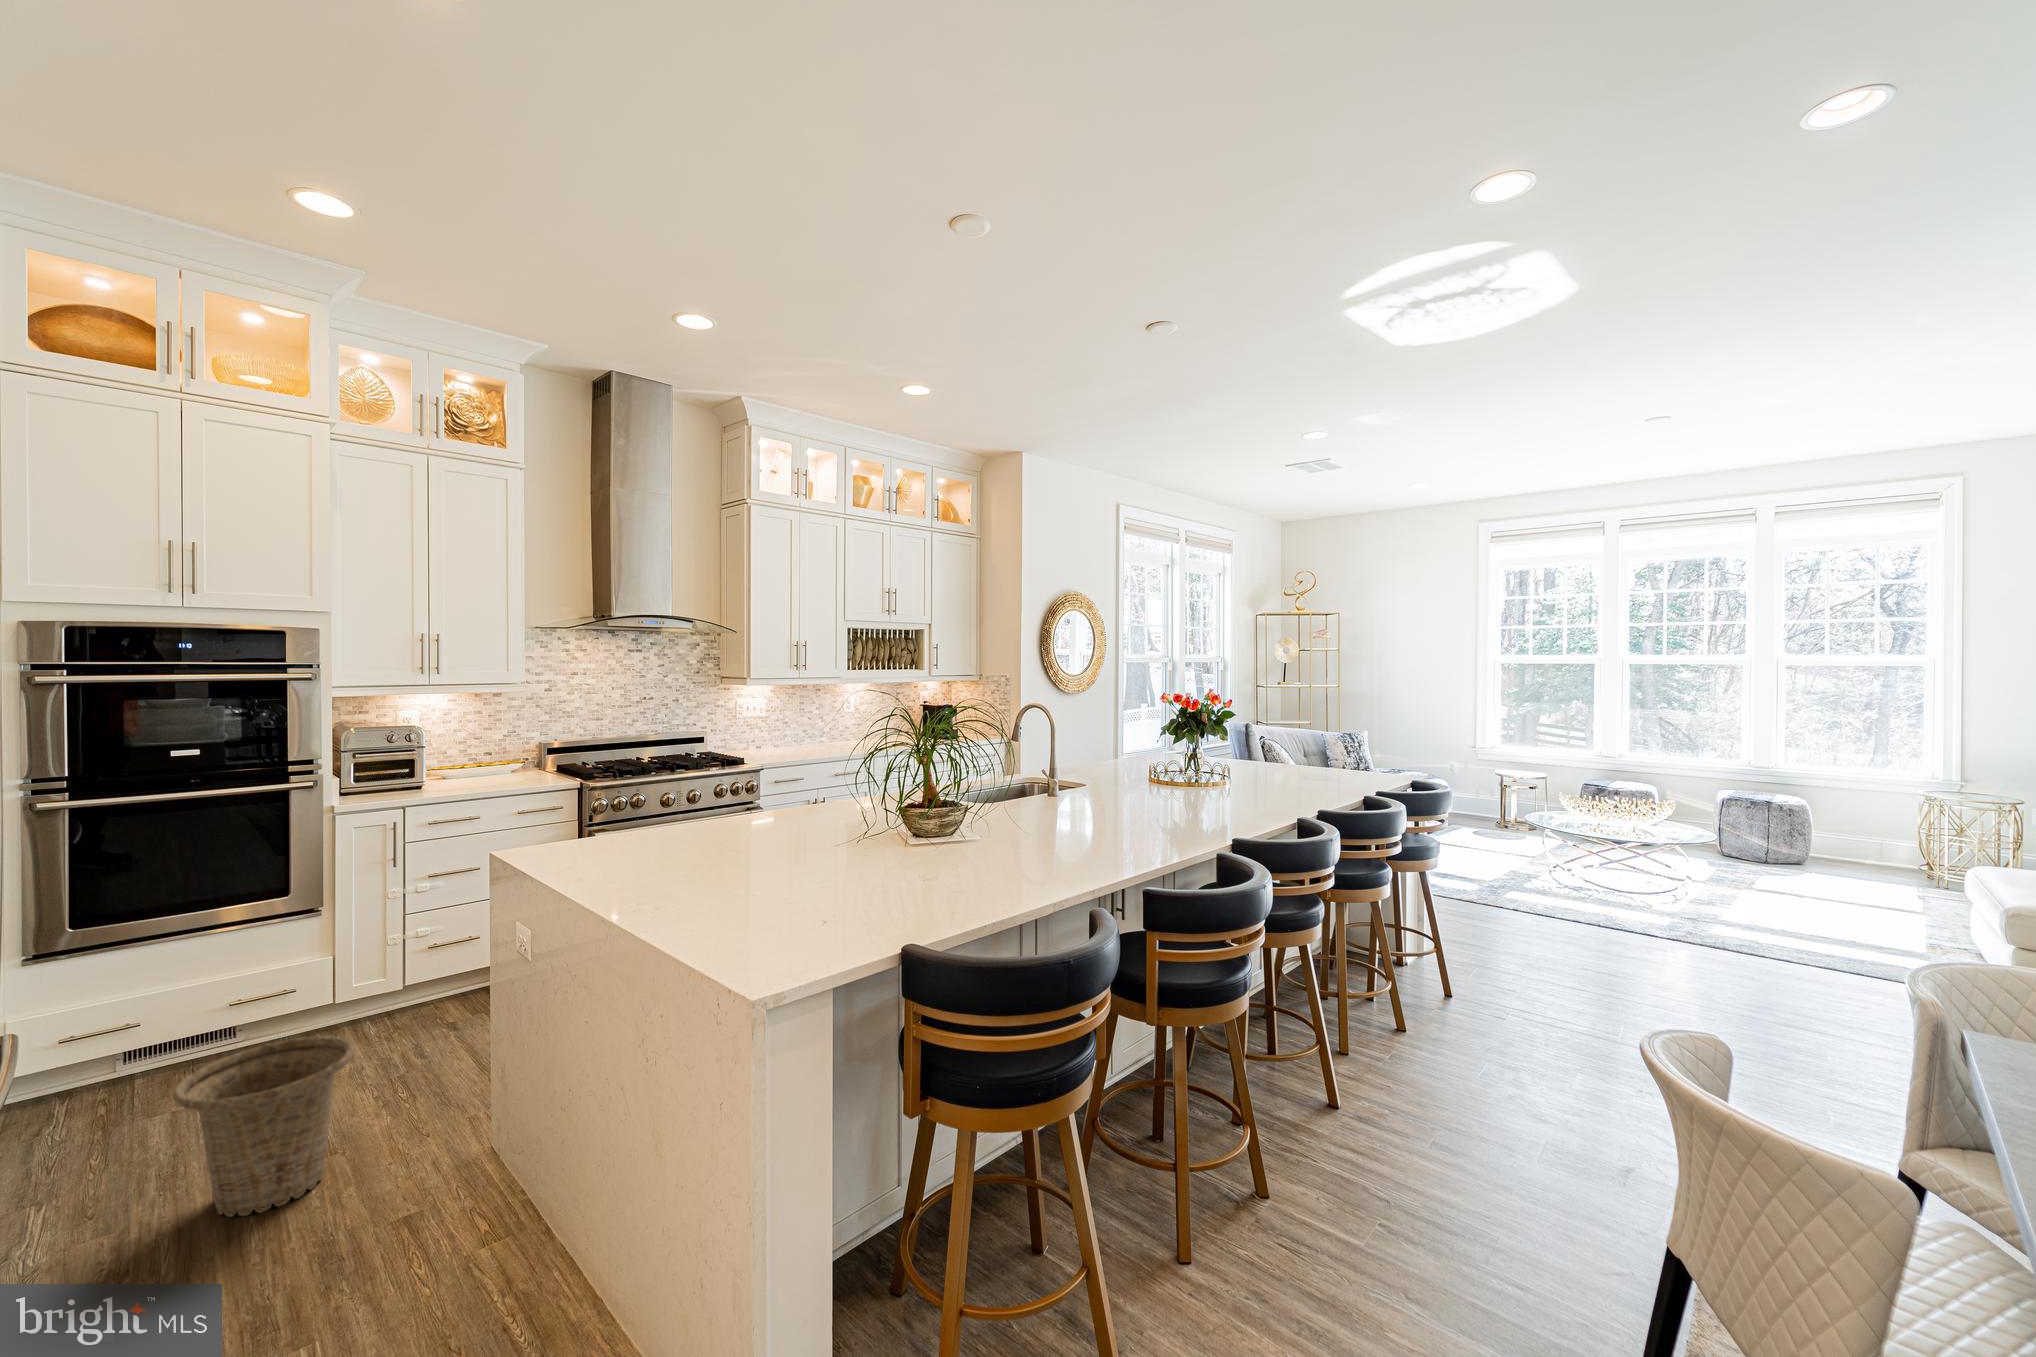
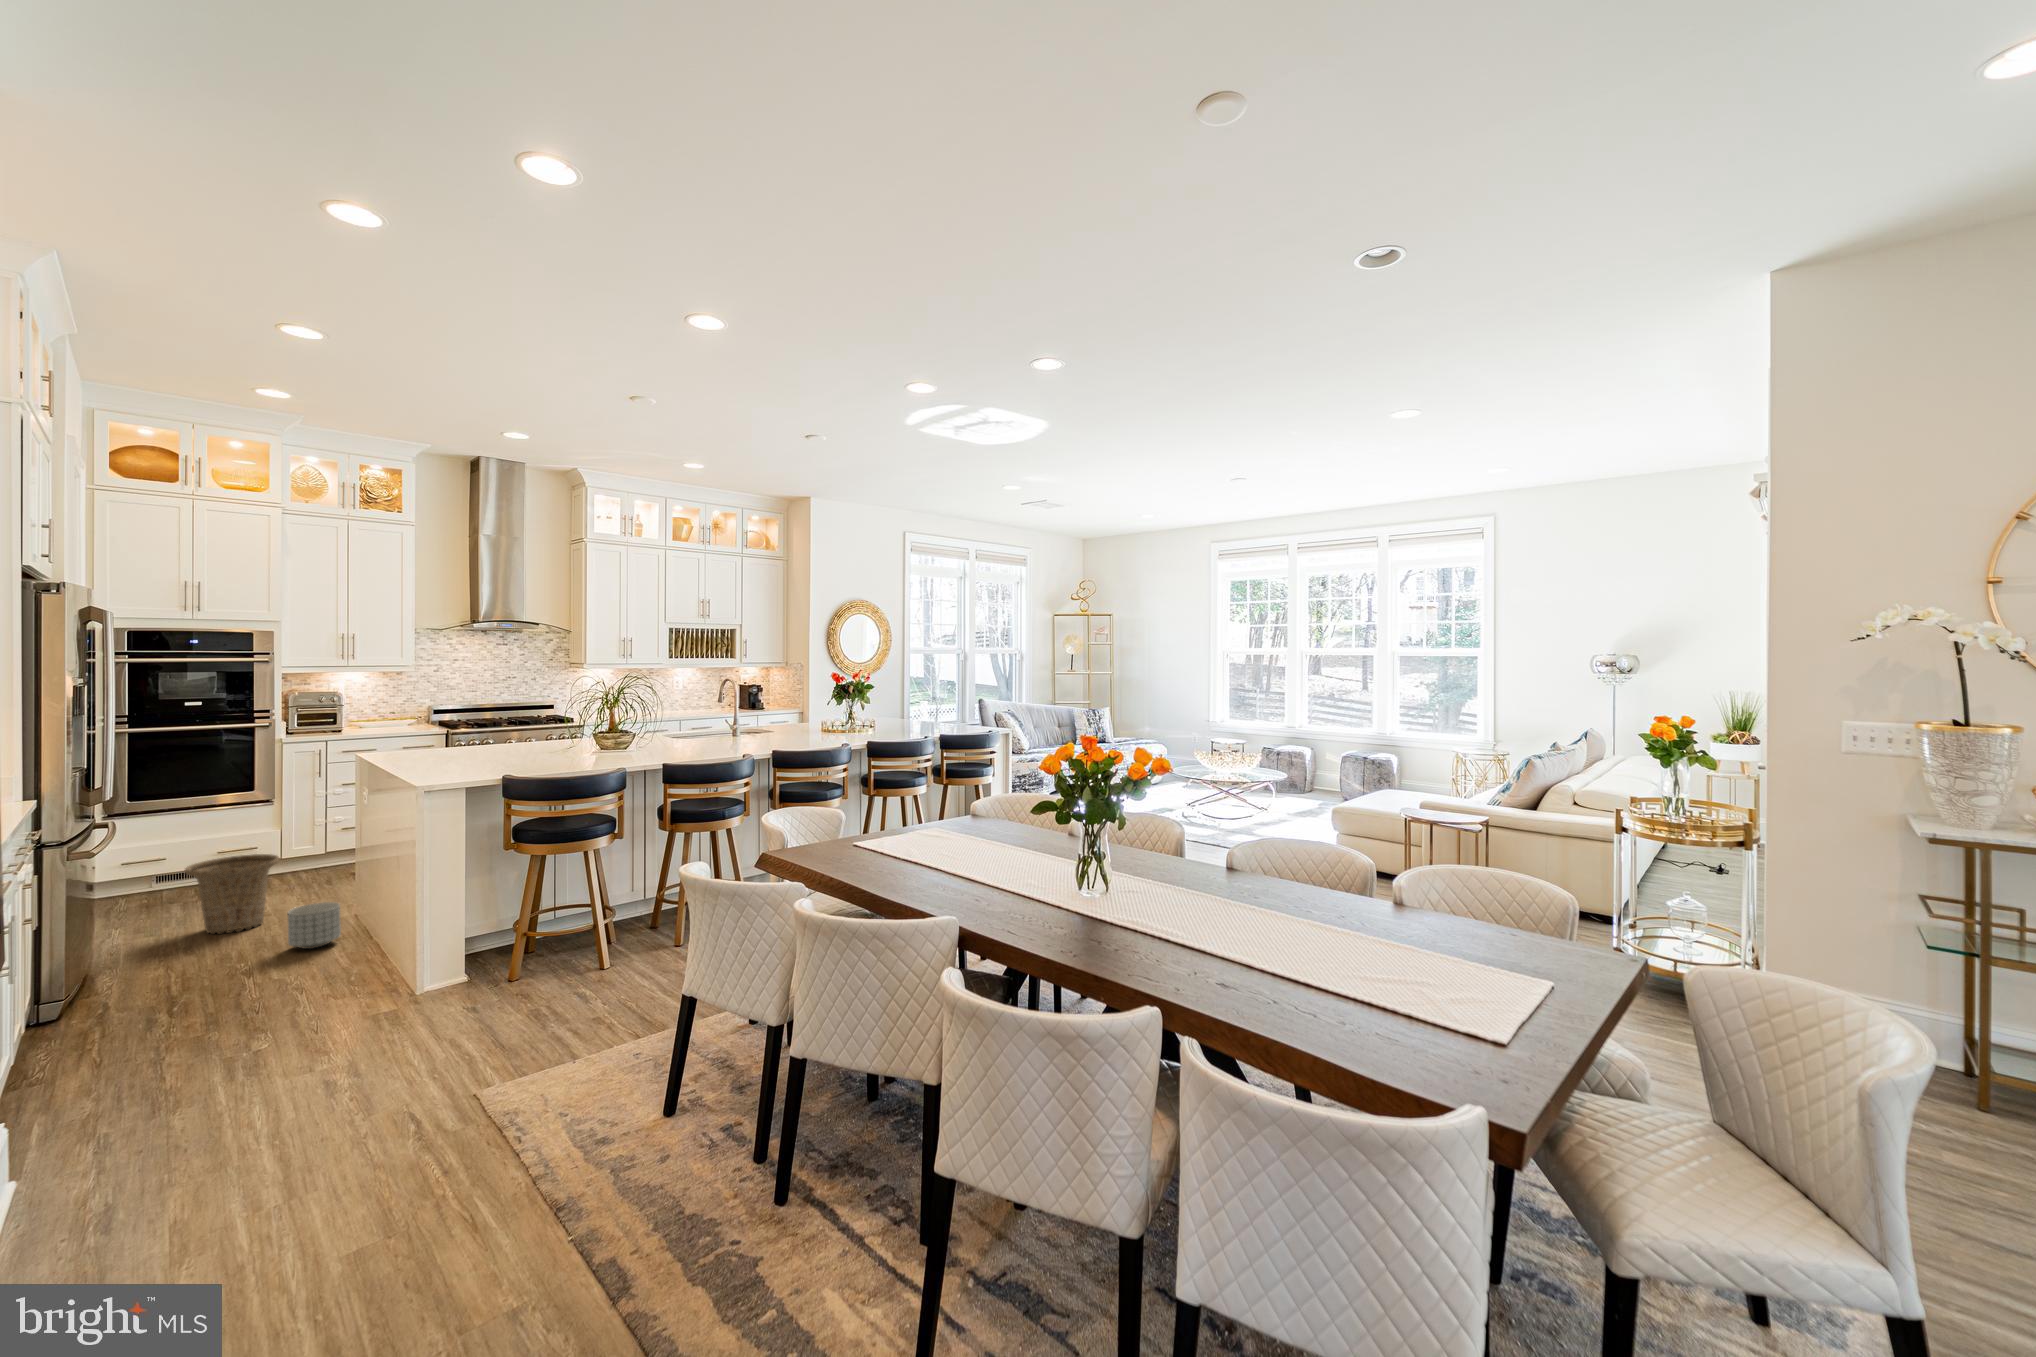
planter: none [392,1156,493,1274] -> present [288,902,341,949]

